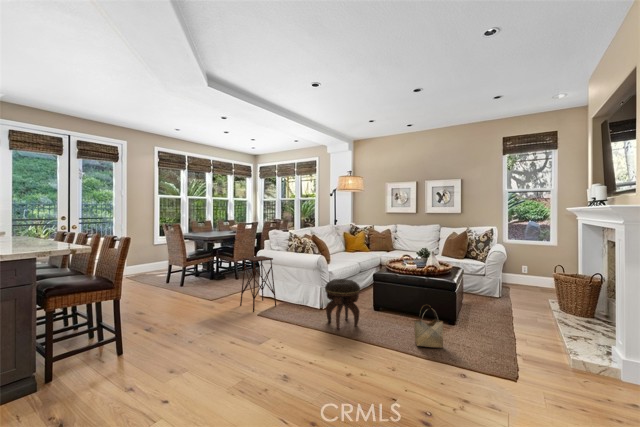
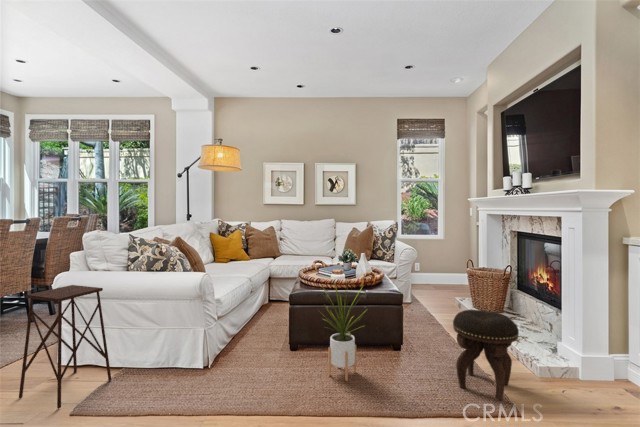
house plant: none [381,263,416,331] -> present [323,283,362,381]
footstool: present [325,279,360,329] -> present [453,310,519,400]
woven basket: present [414,310,443,348] -> none [386,336,426,405]

